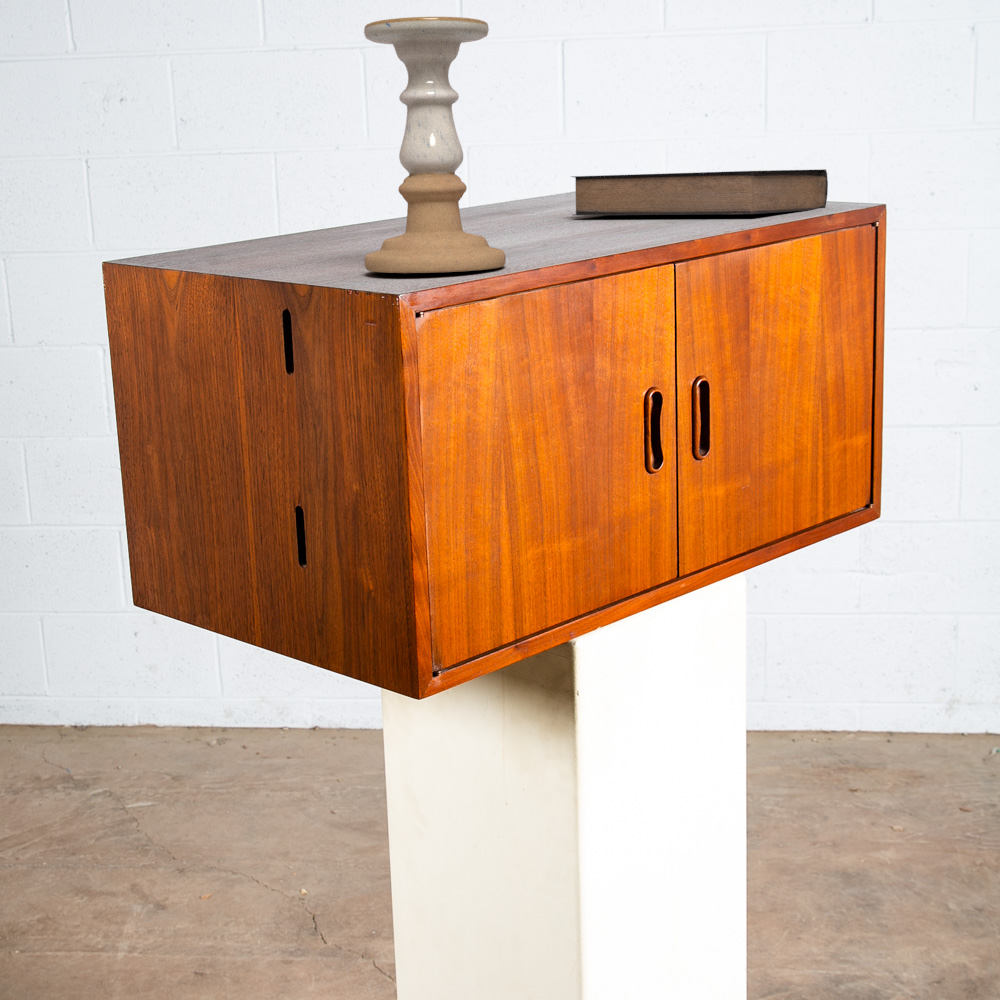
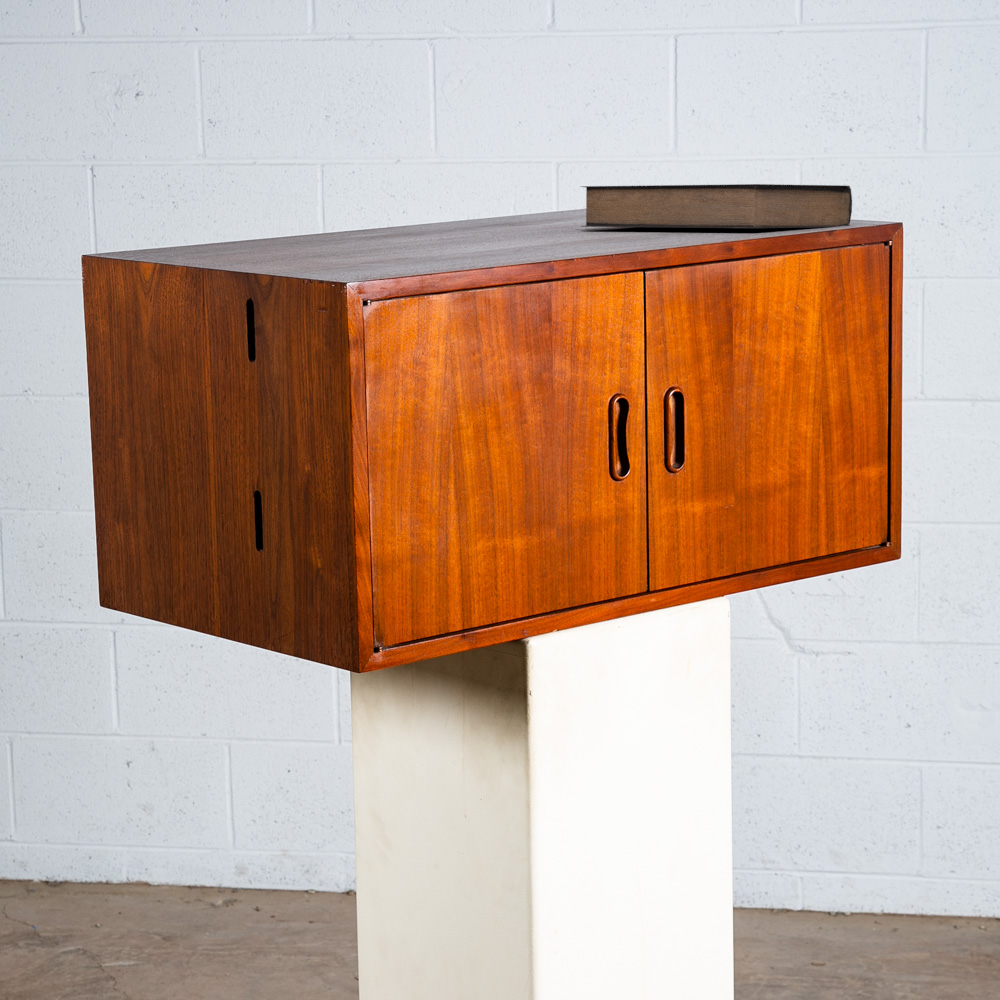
candle holder: present [364,17,506,273] -> none [321,37,452,264]

